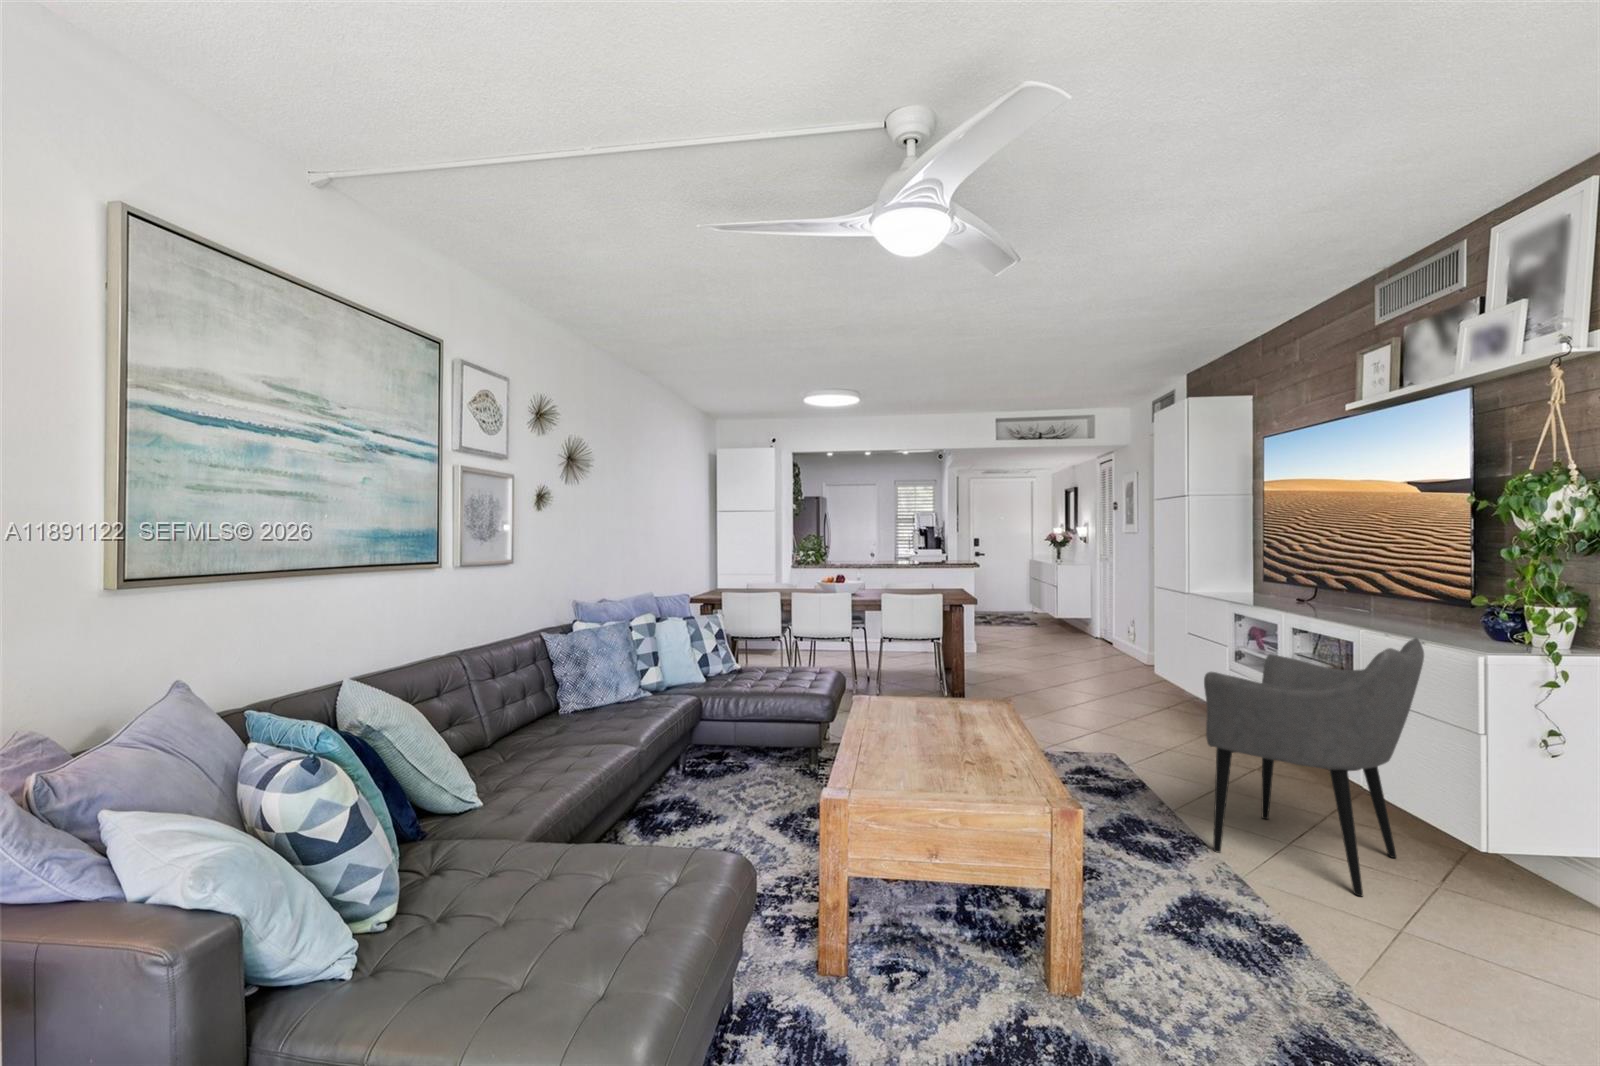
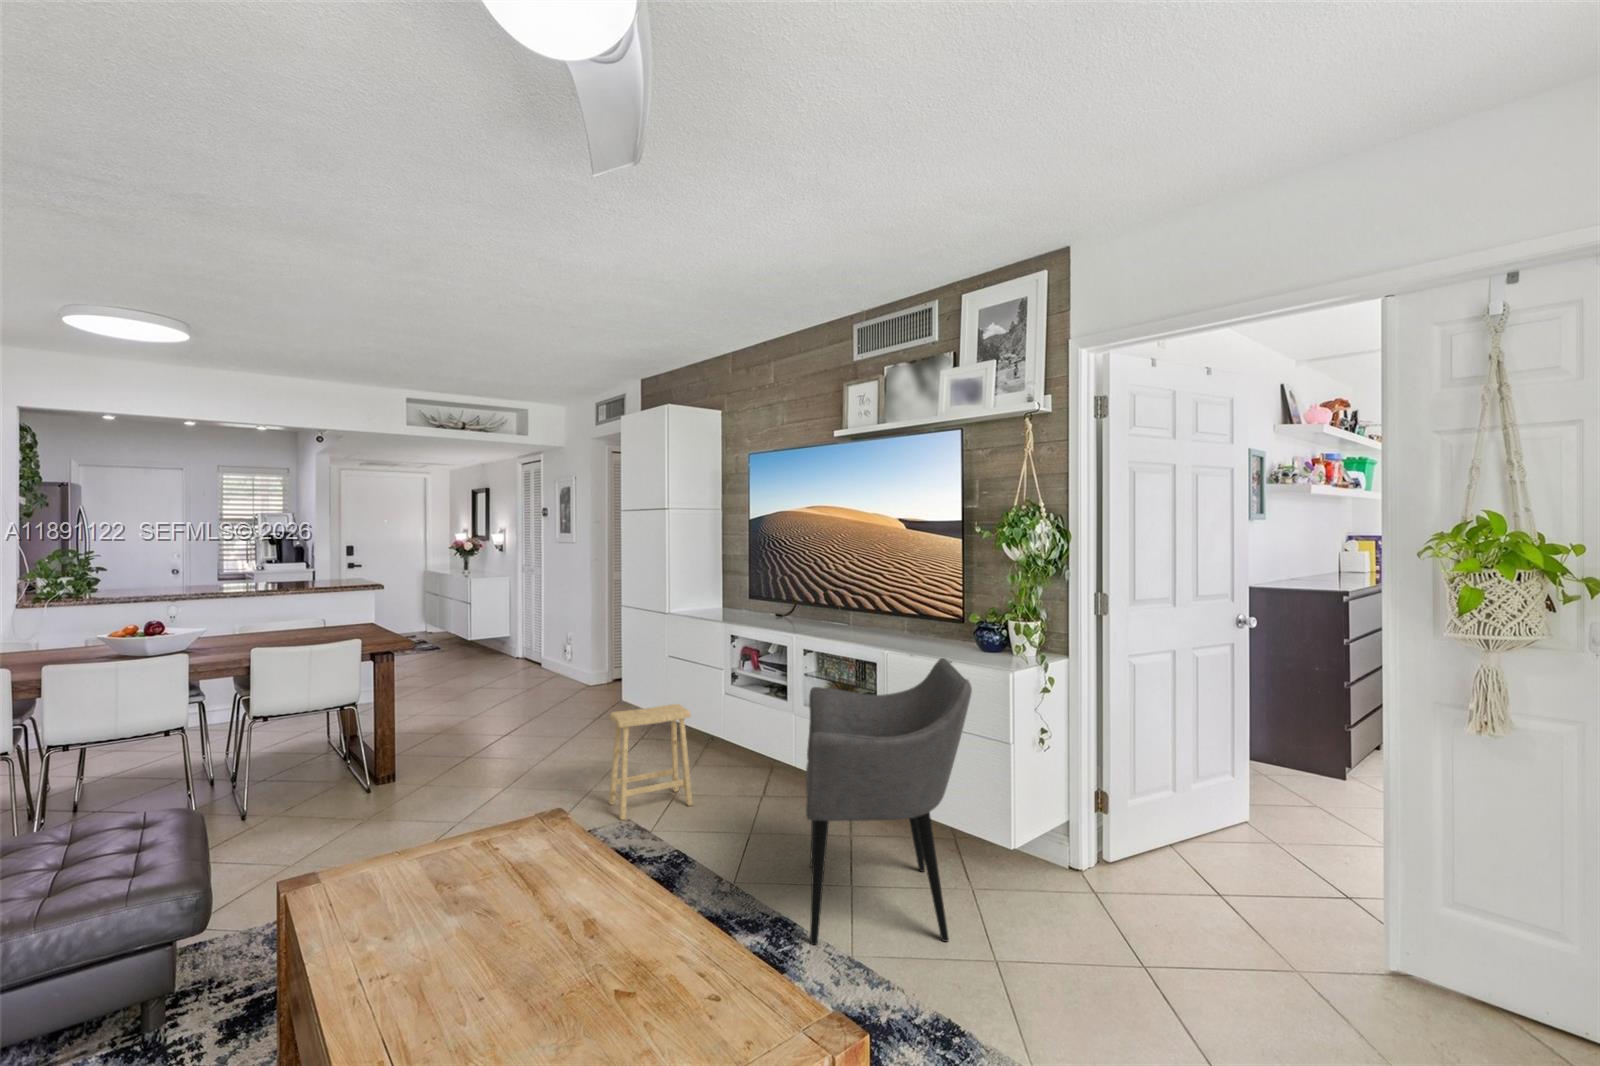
footstool: none [1108,664,1181,756] -> present [609,704,692,820]

